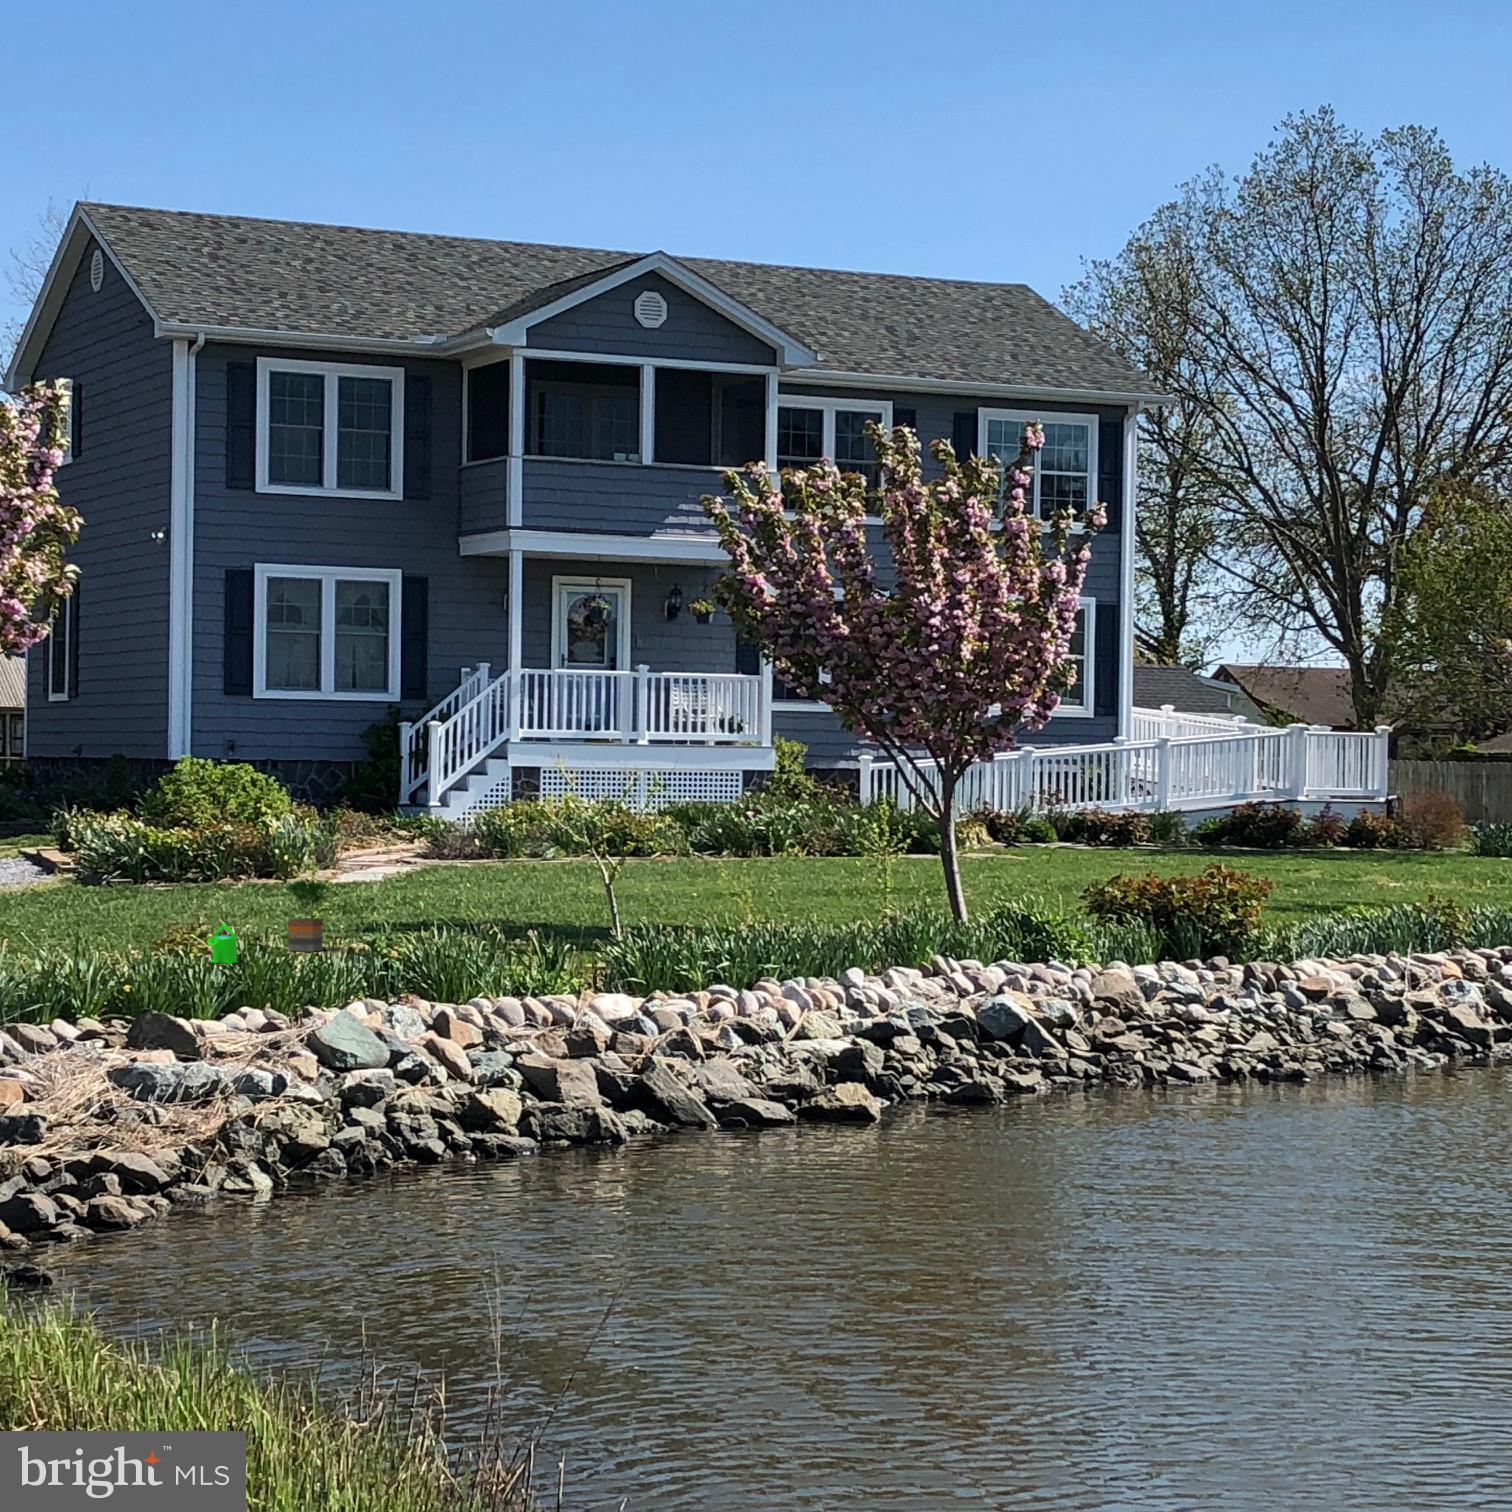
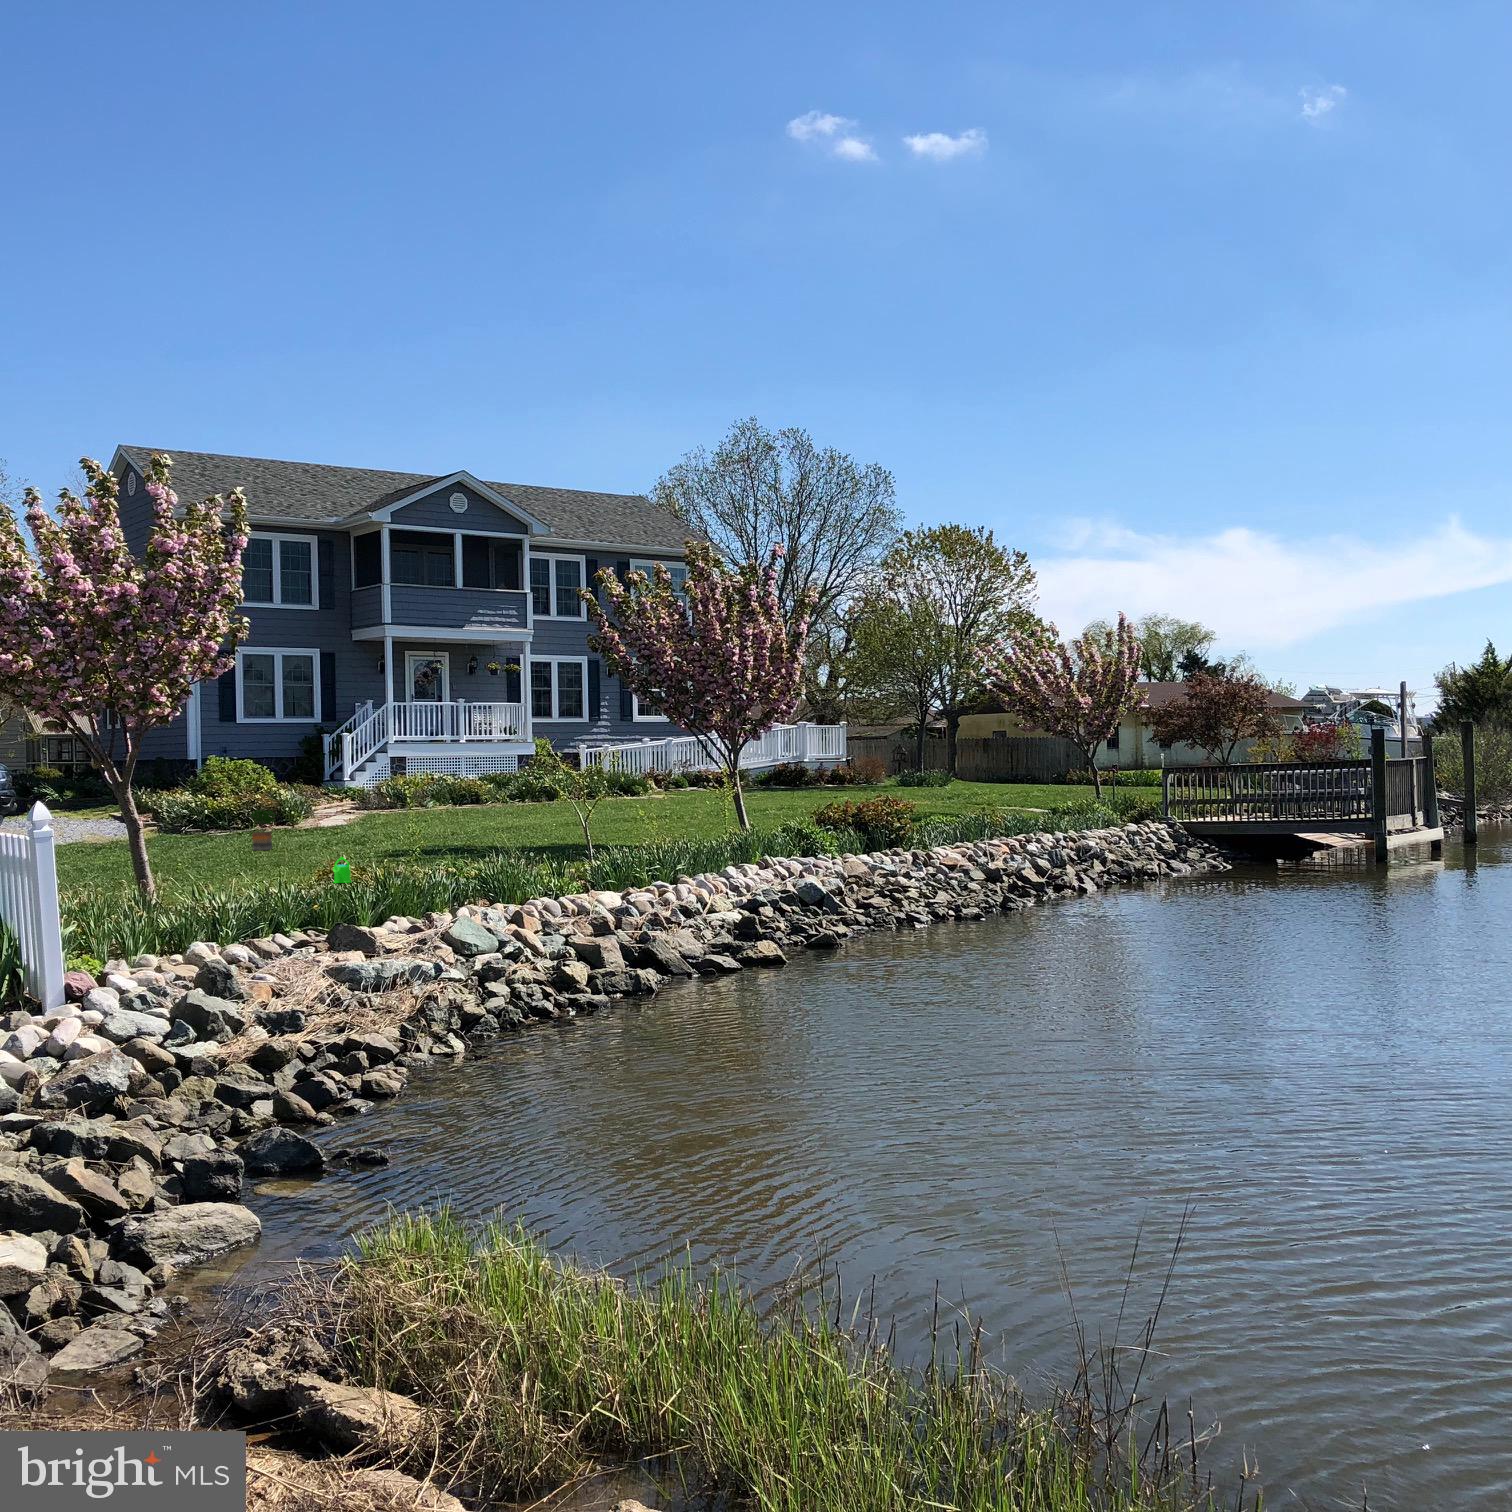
potted tree: present [288,879,330,952] -> present [251,810,275,850]

